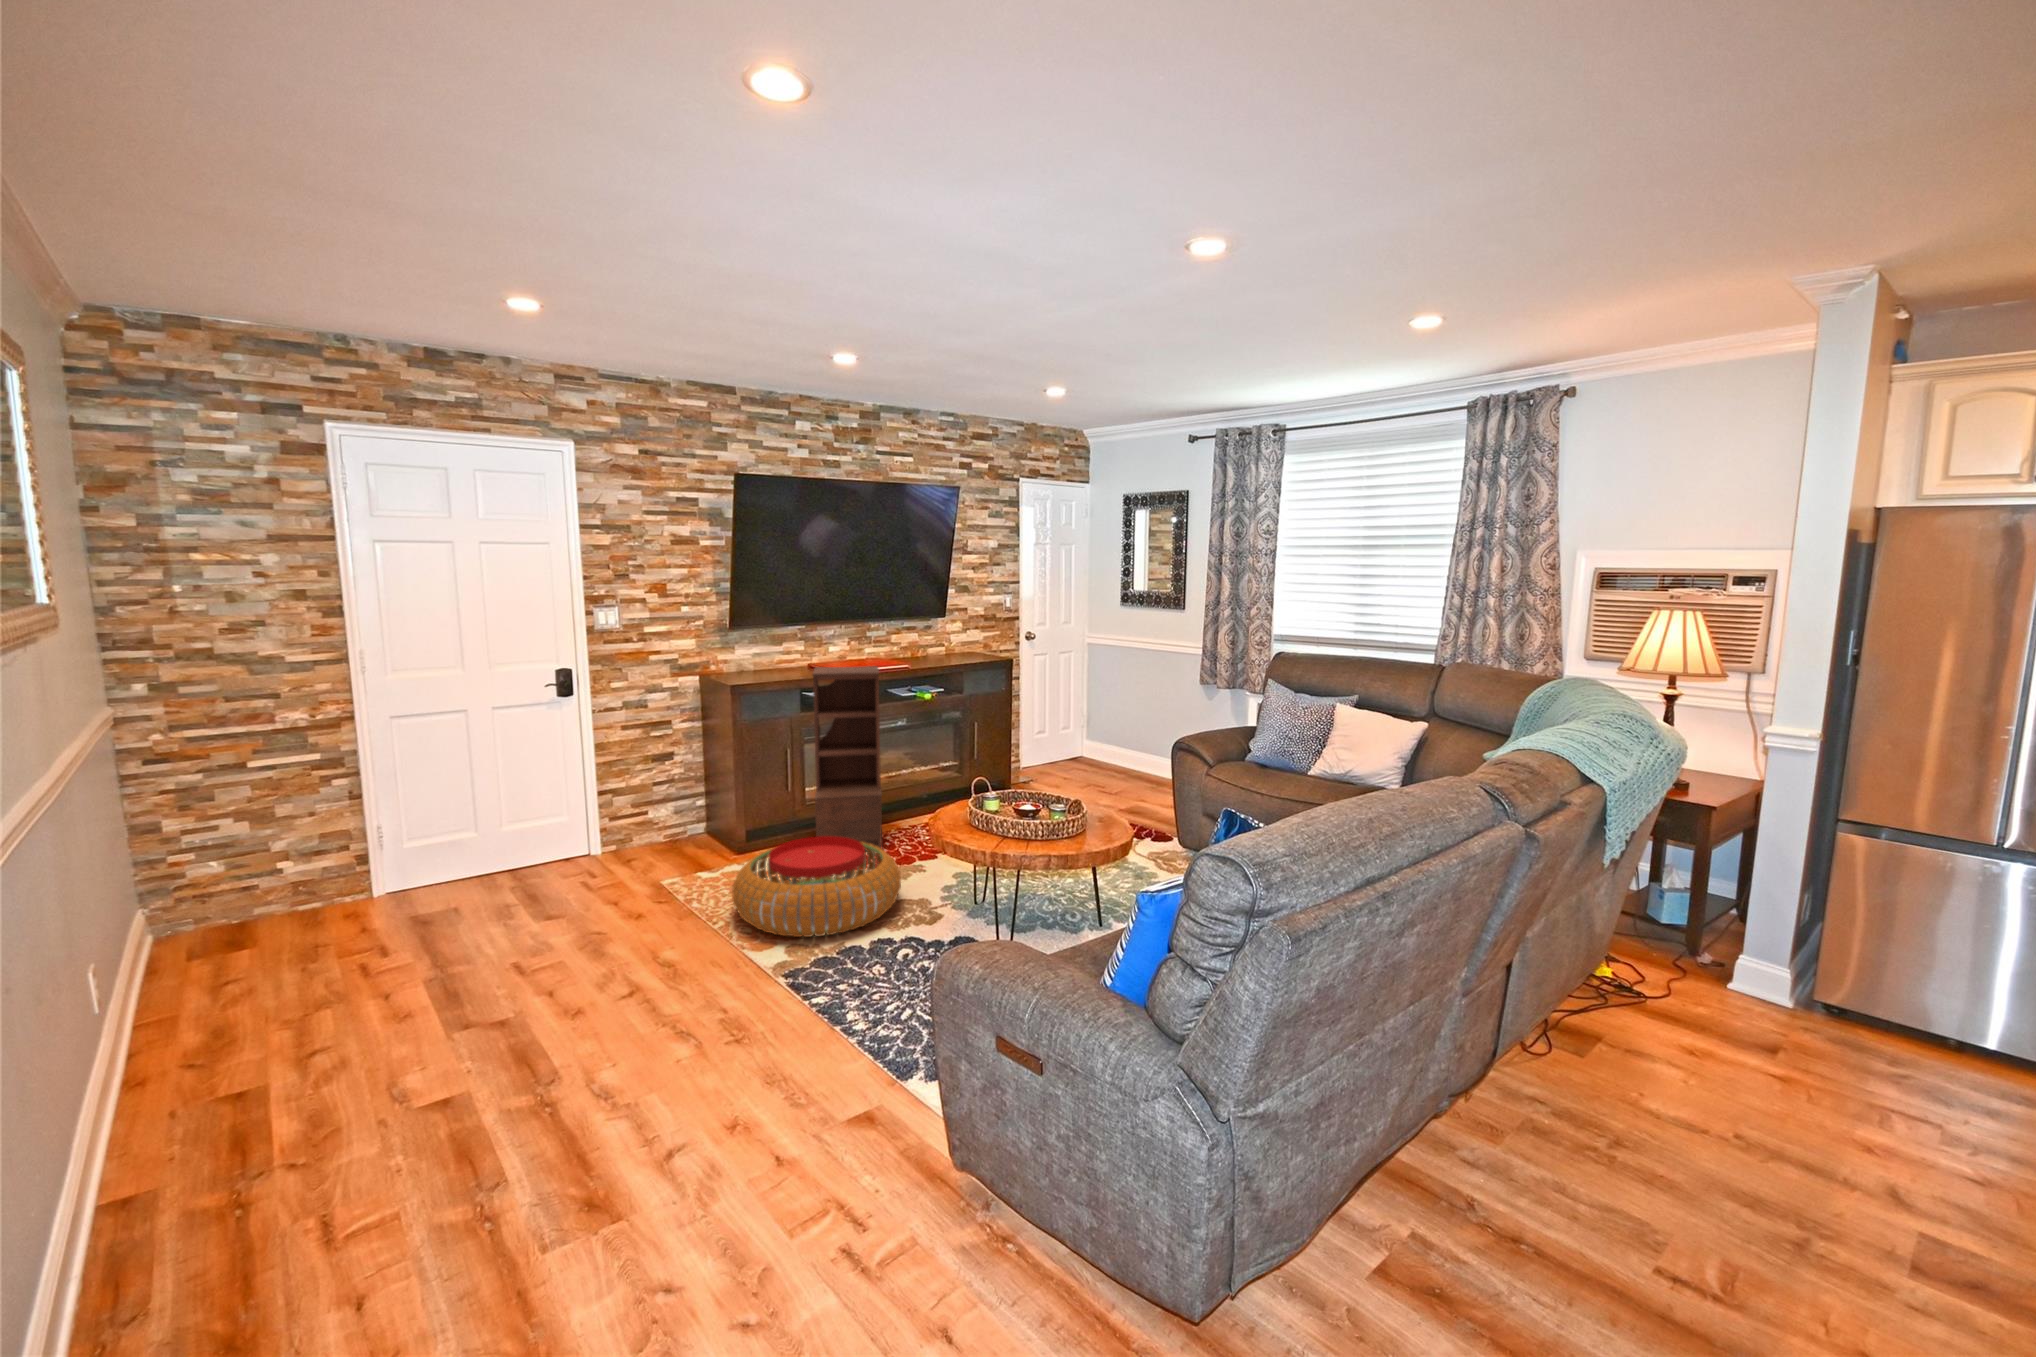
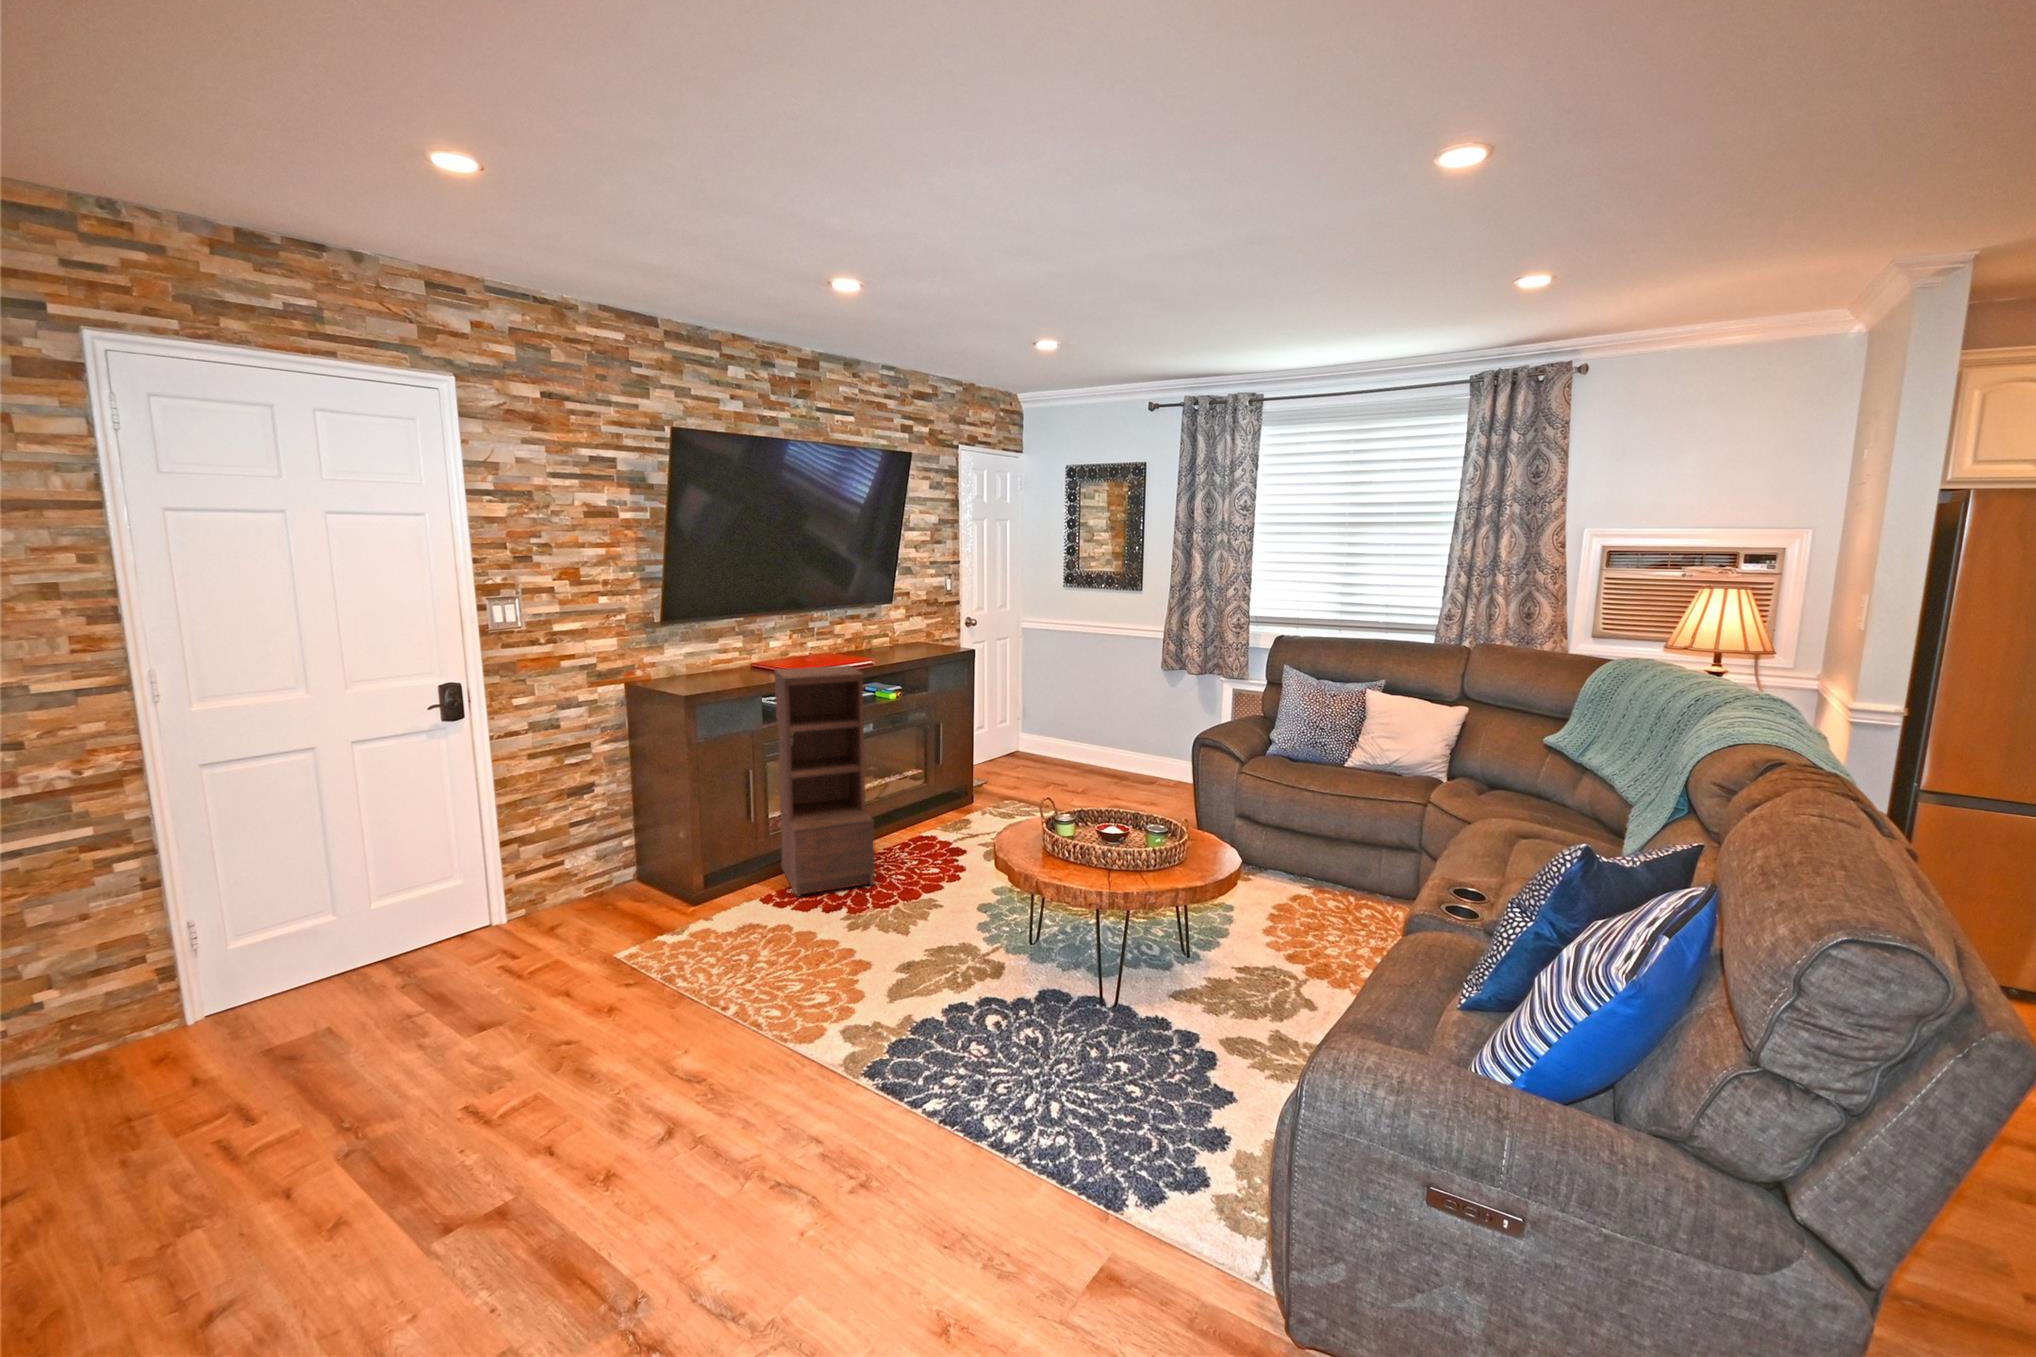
pouf: present [732,836,901,937] -> none [741,878,948,1013]

